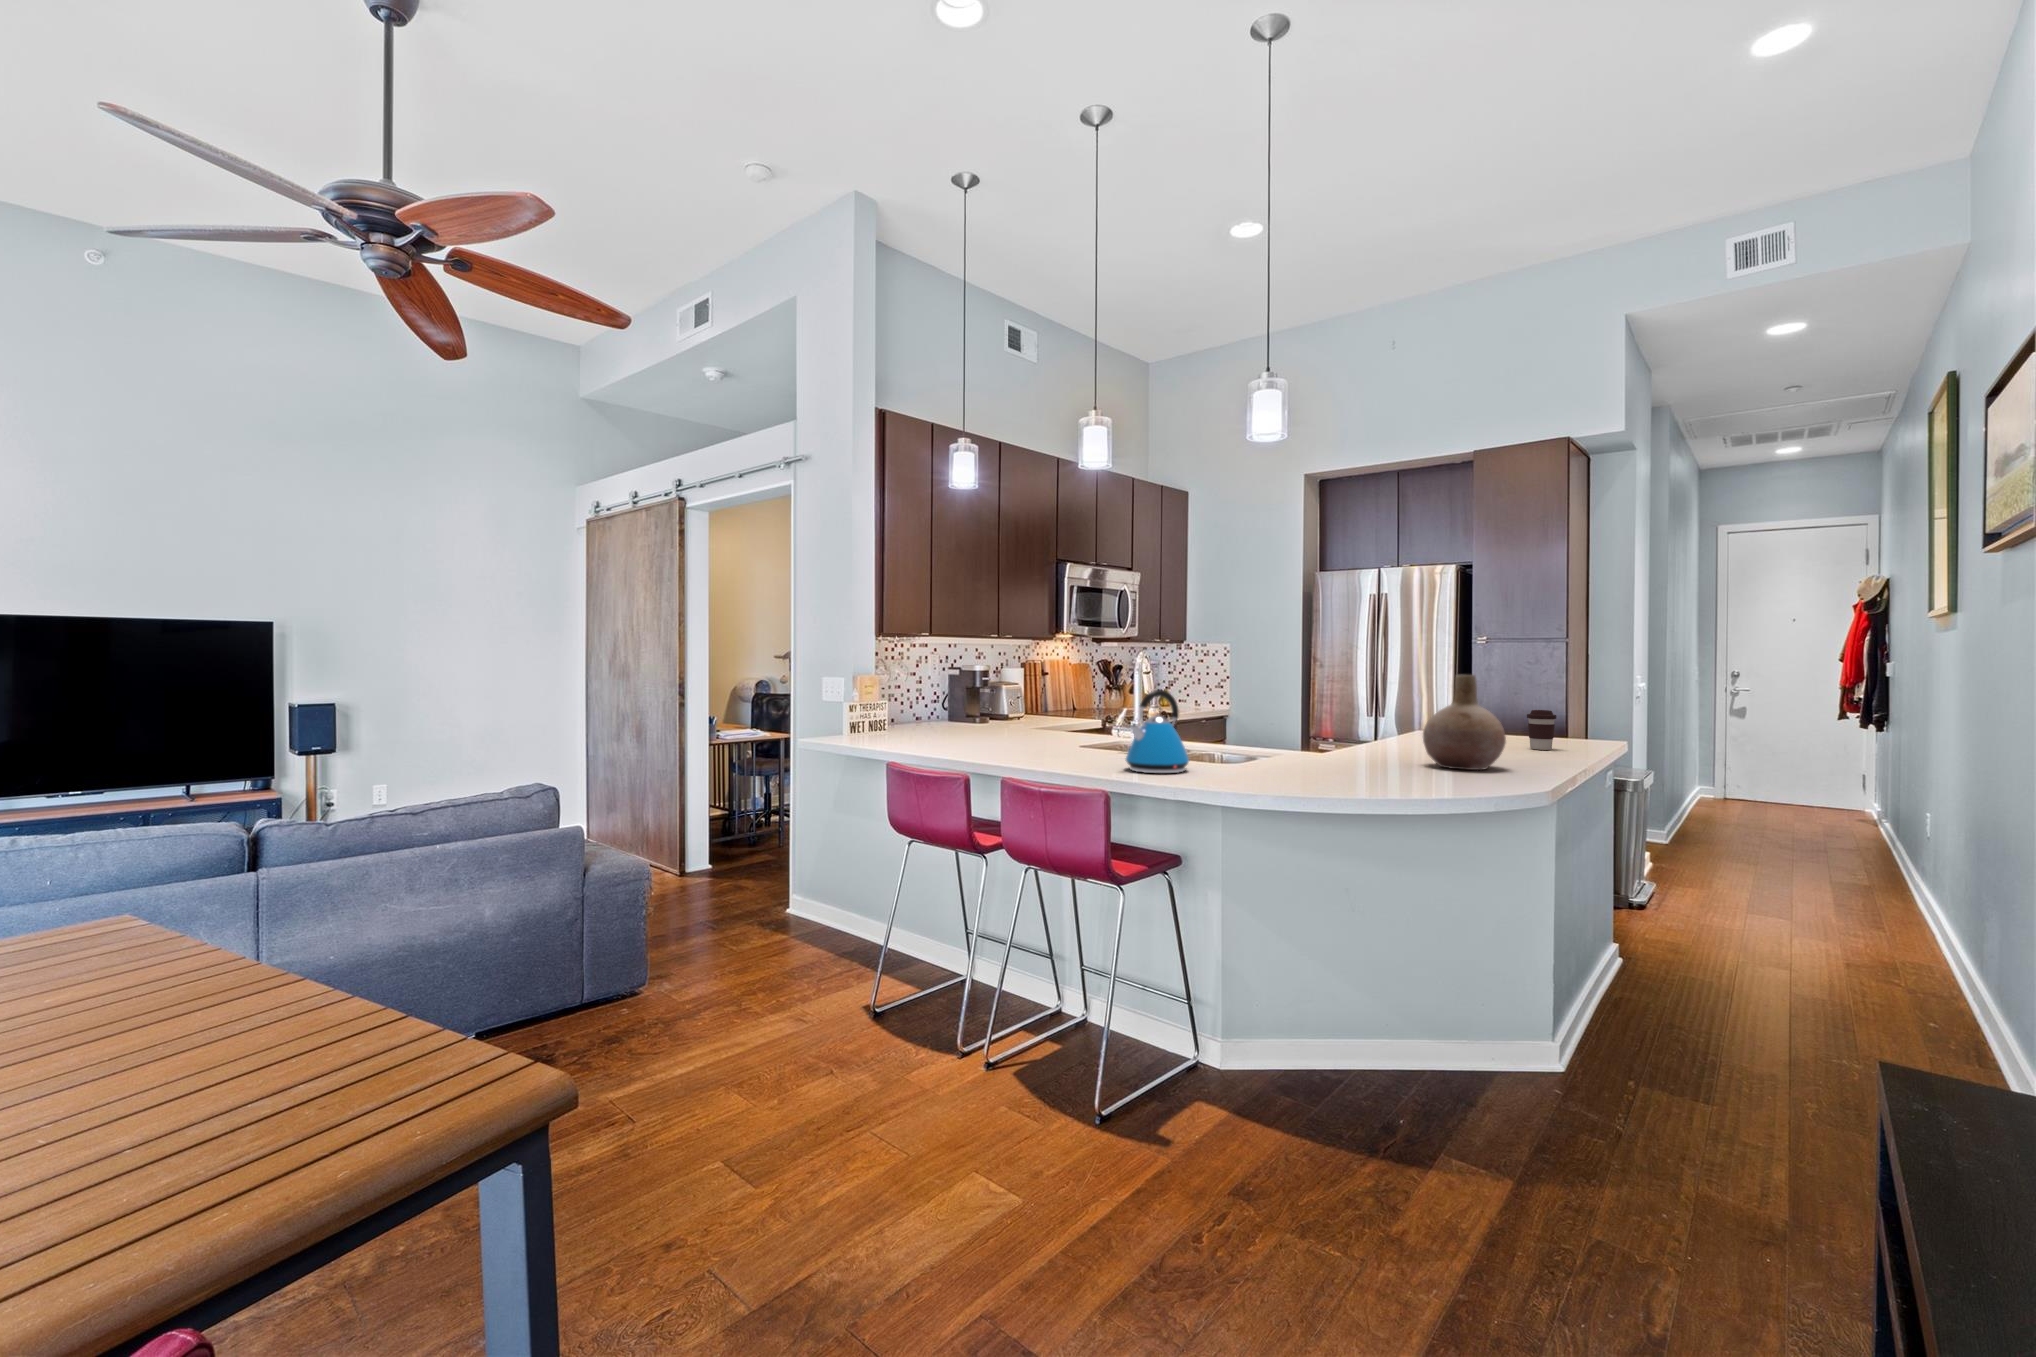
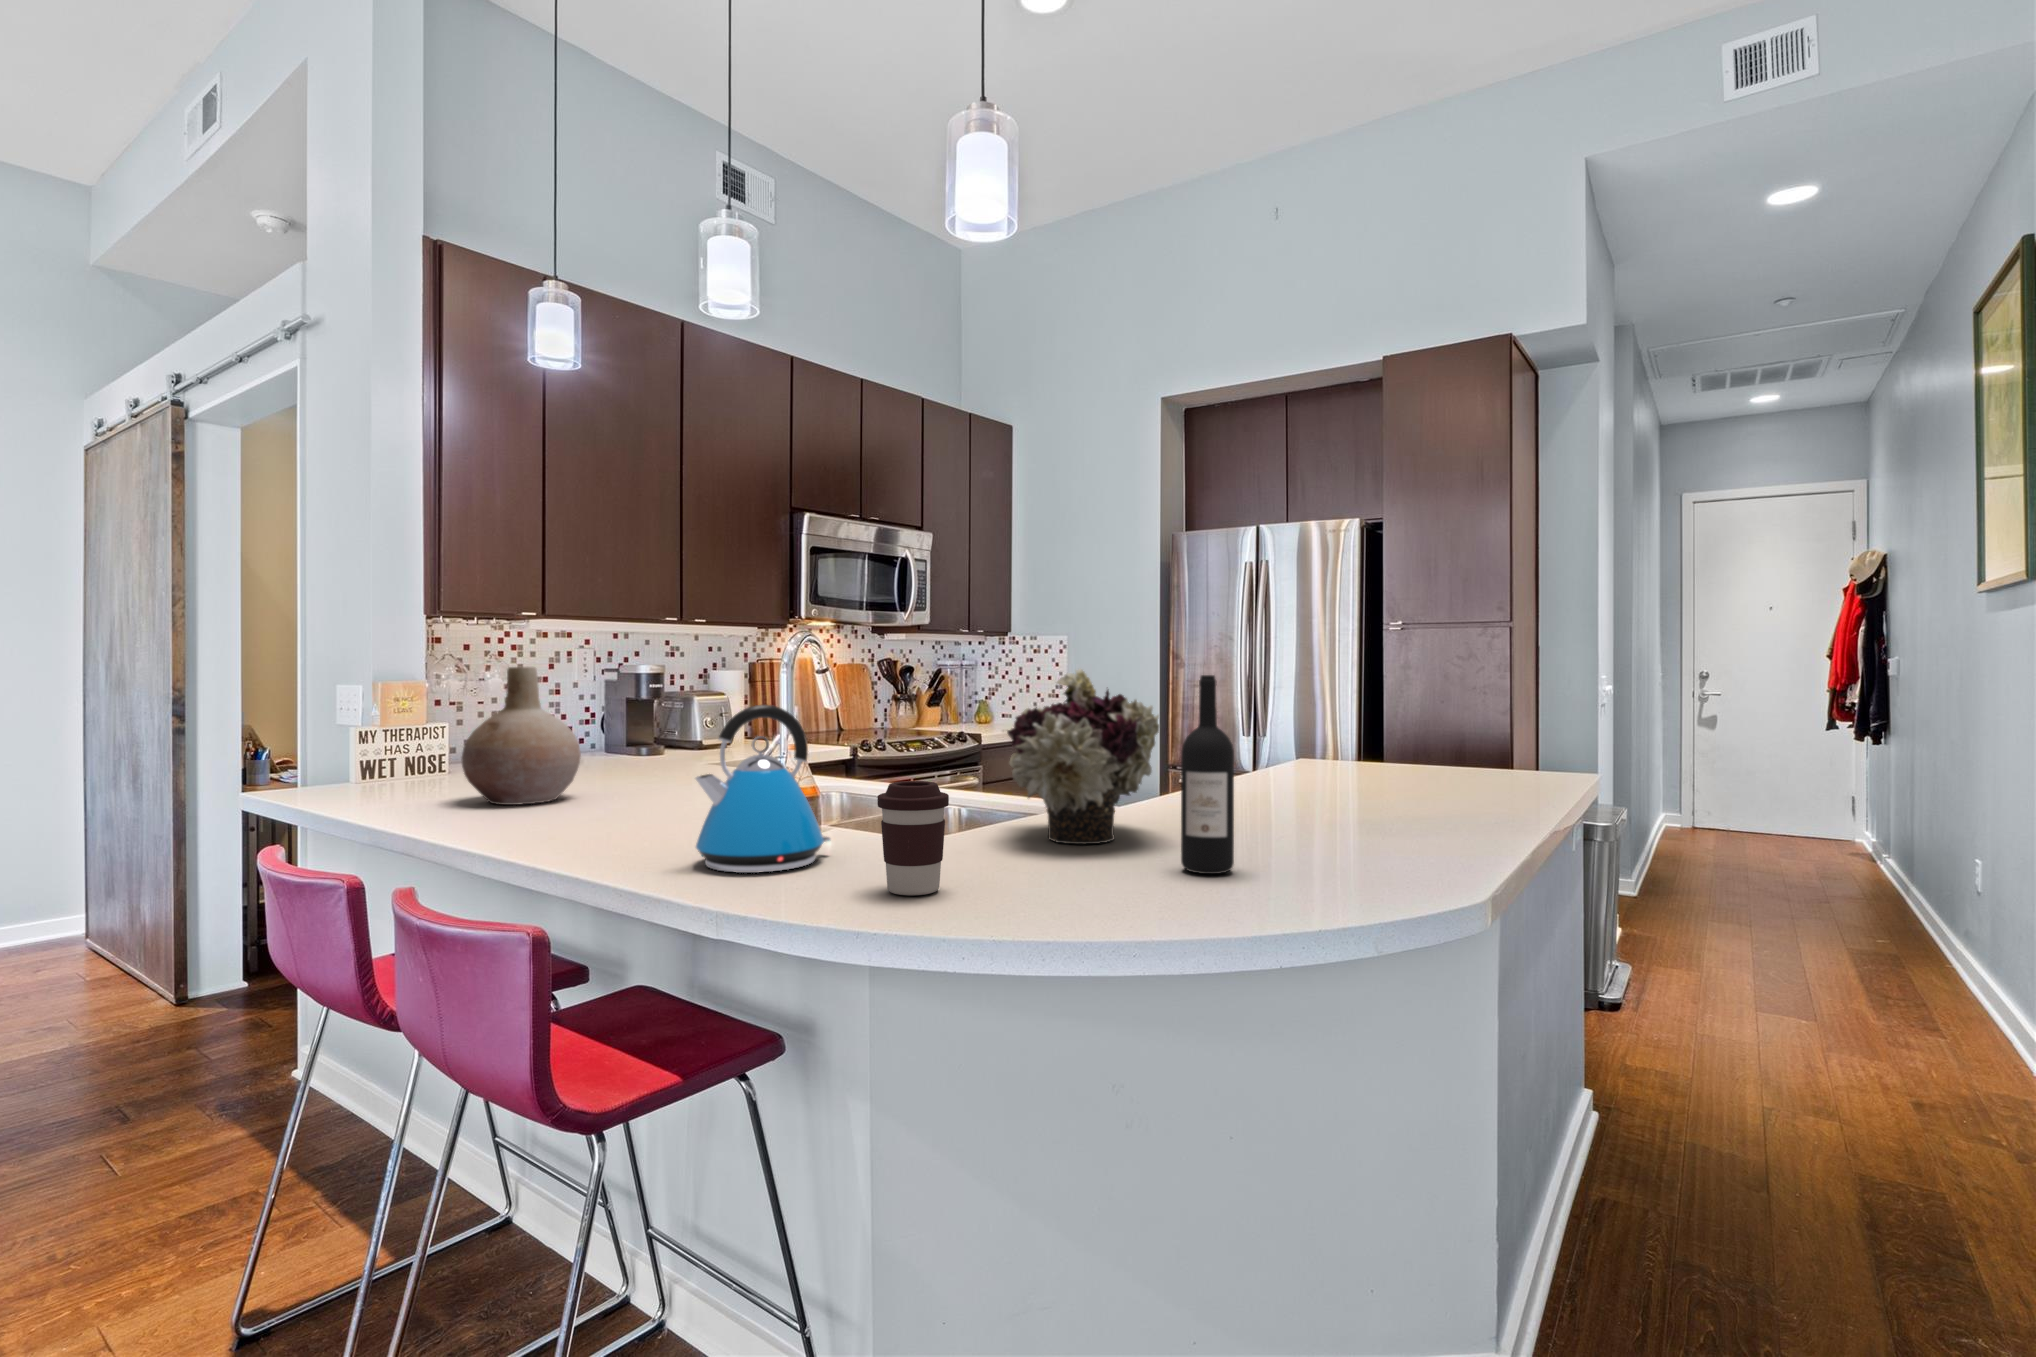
flower arrangement: none [1273,672,1361,767] -> present [1007,669,1159,844]
vase: present [1423,675,1506,770] -> present [461,667,581,805]
wine bottle: none [1381,676,1410,778] -> present [1181,675,1234,874]
coffee cup: present [1527,710,1556,750] -> present [877,781,949,895]

